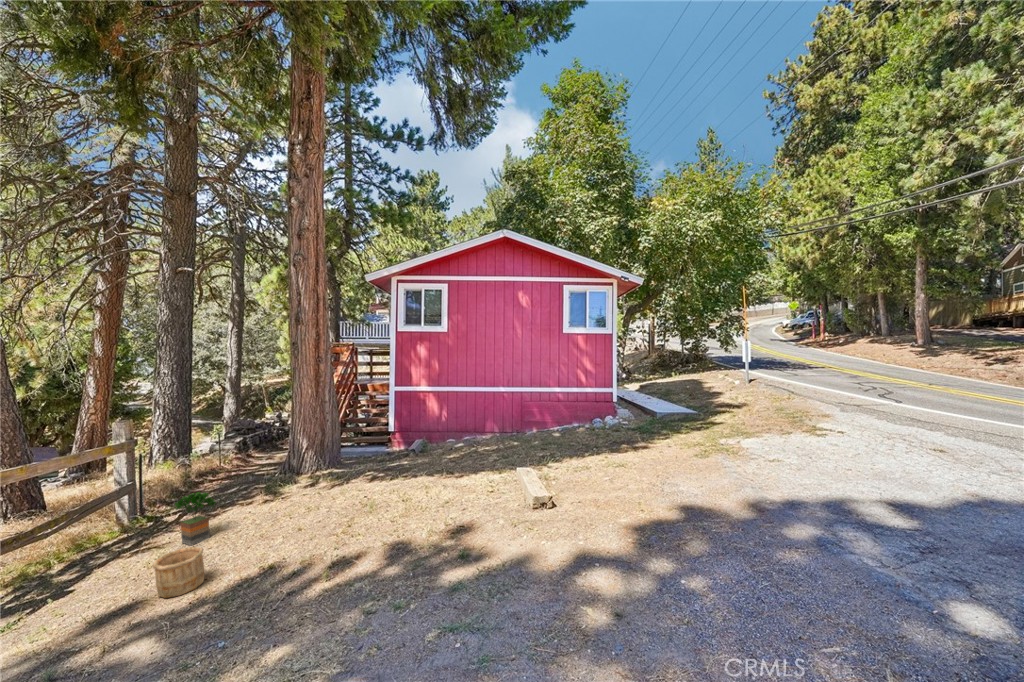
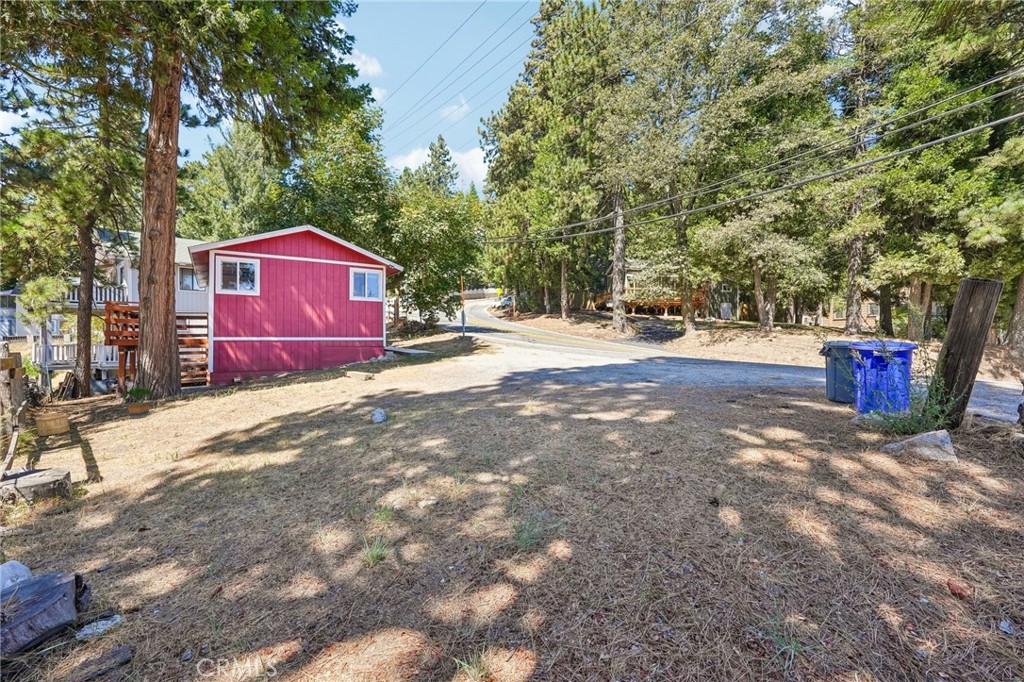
wooden bucket: present [153,547,204,598] -> present [35,413,69,436]

